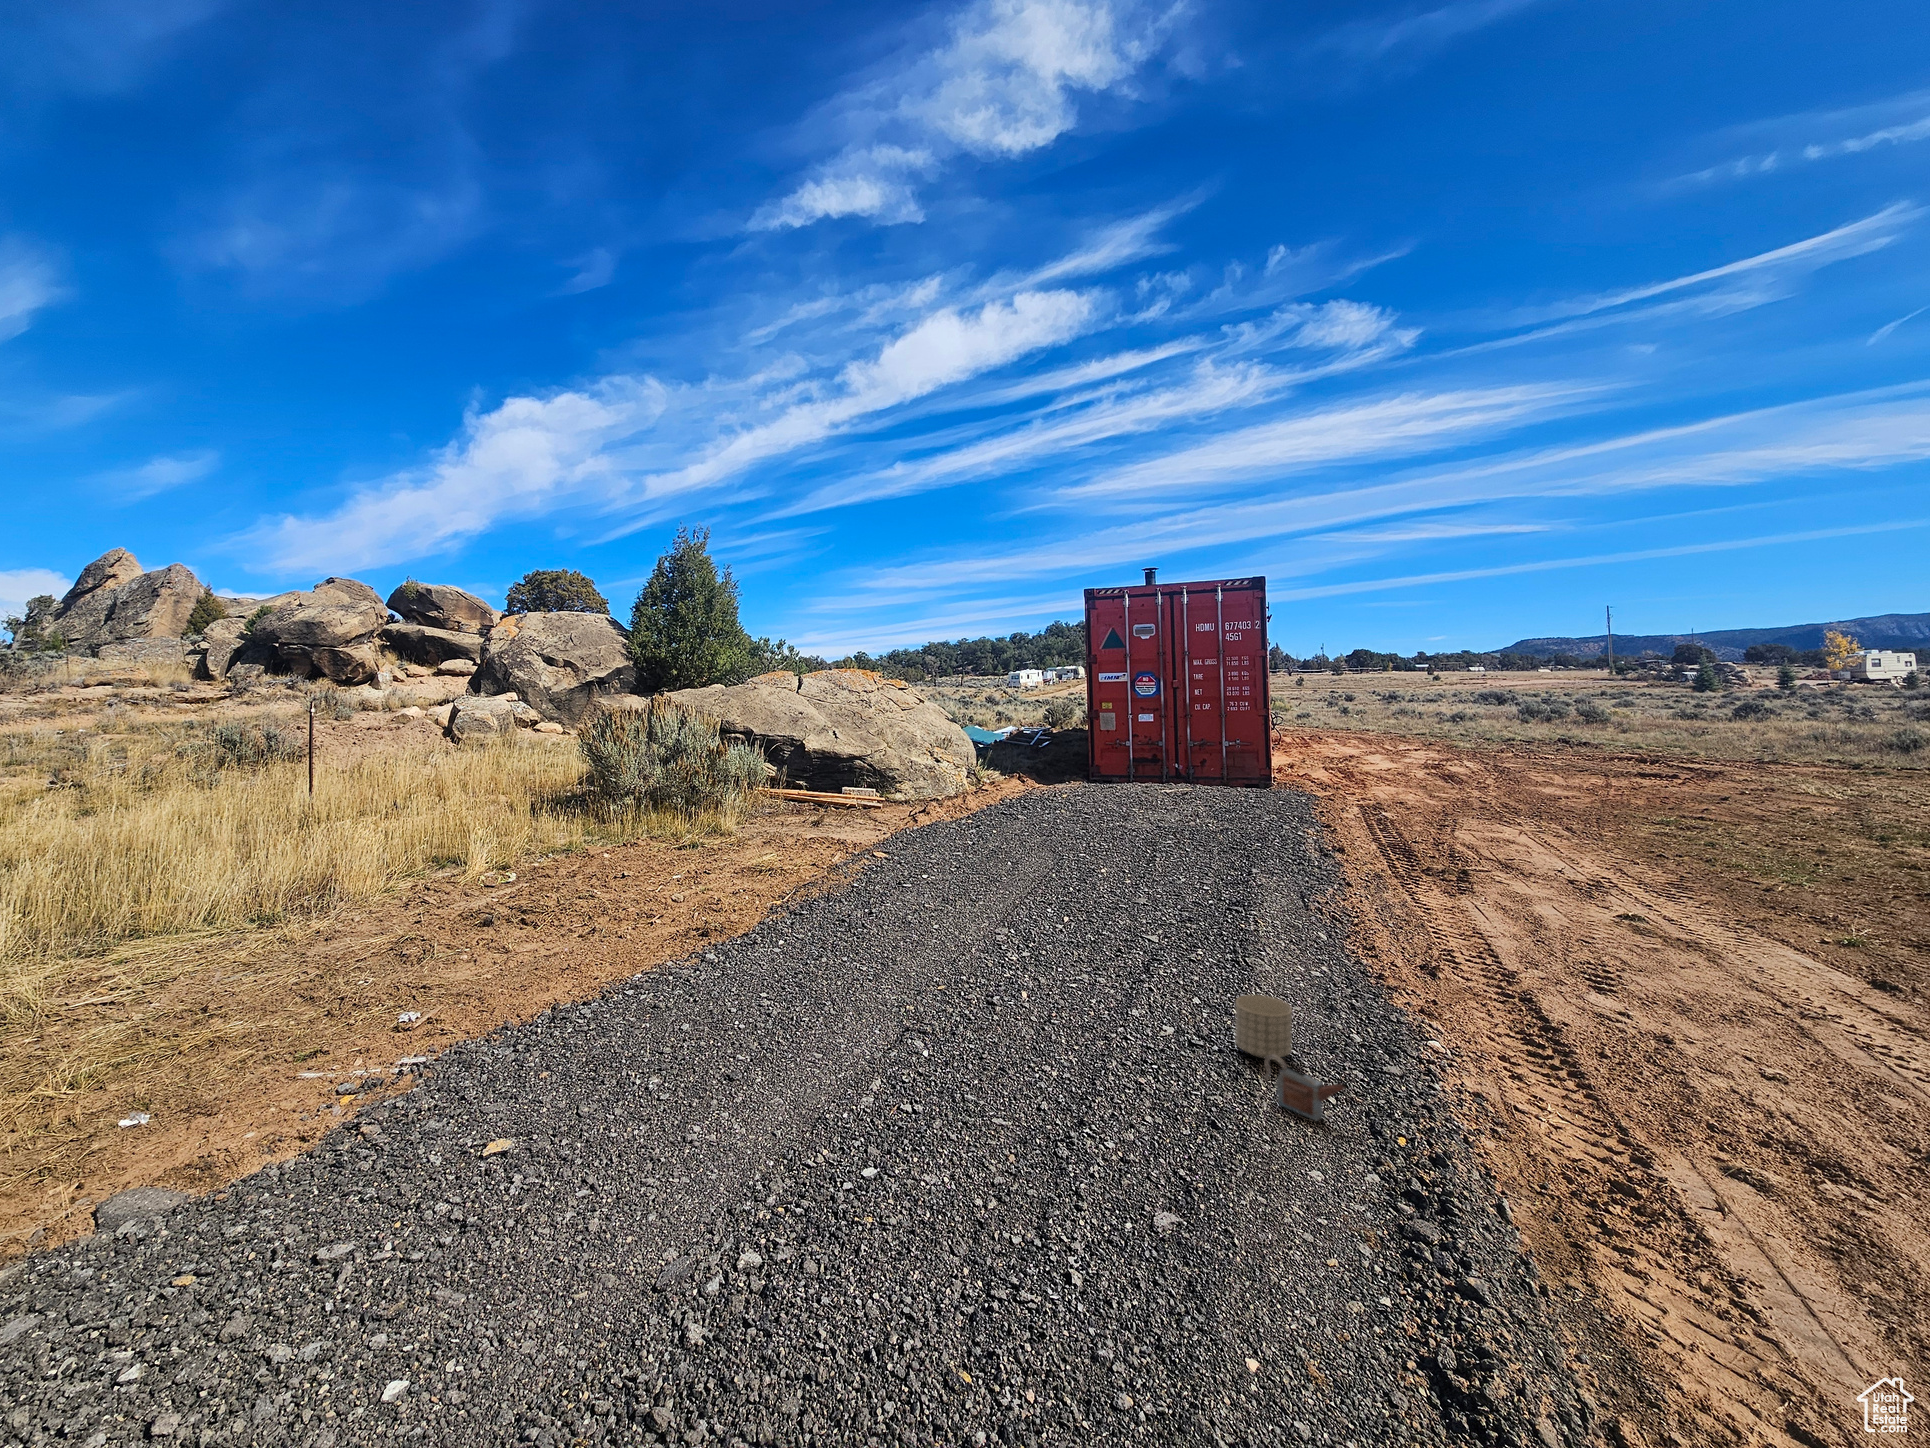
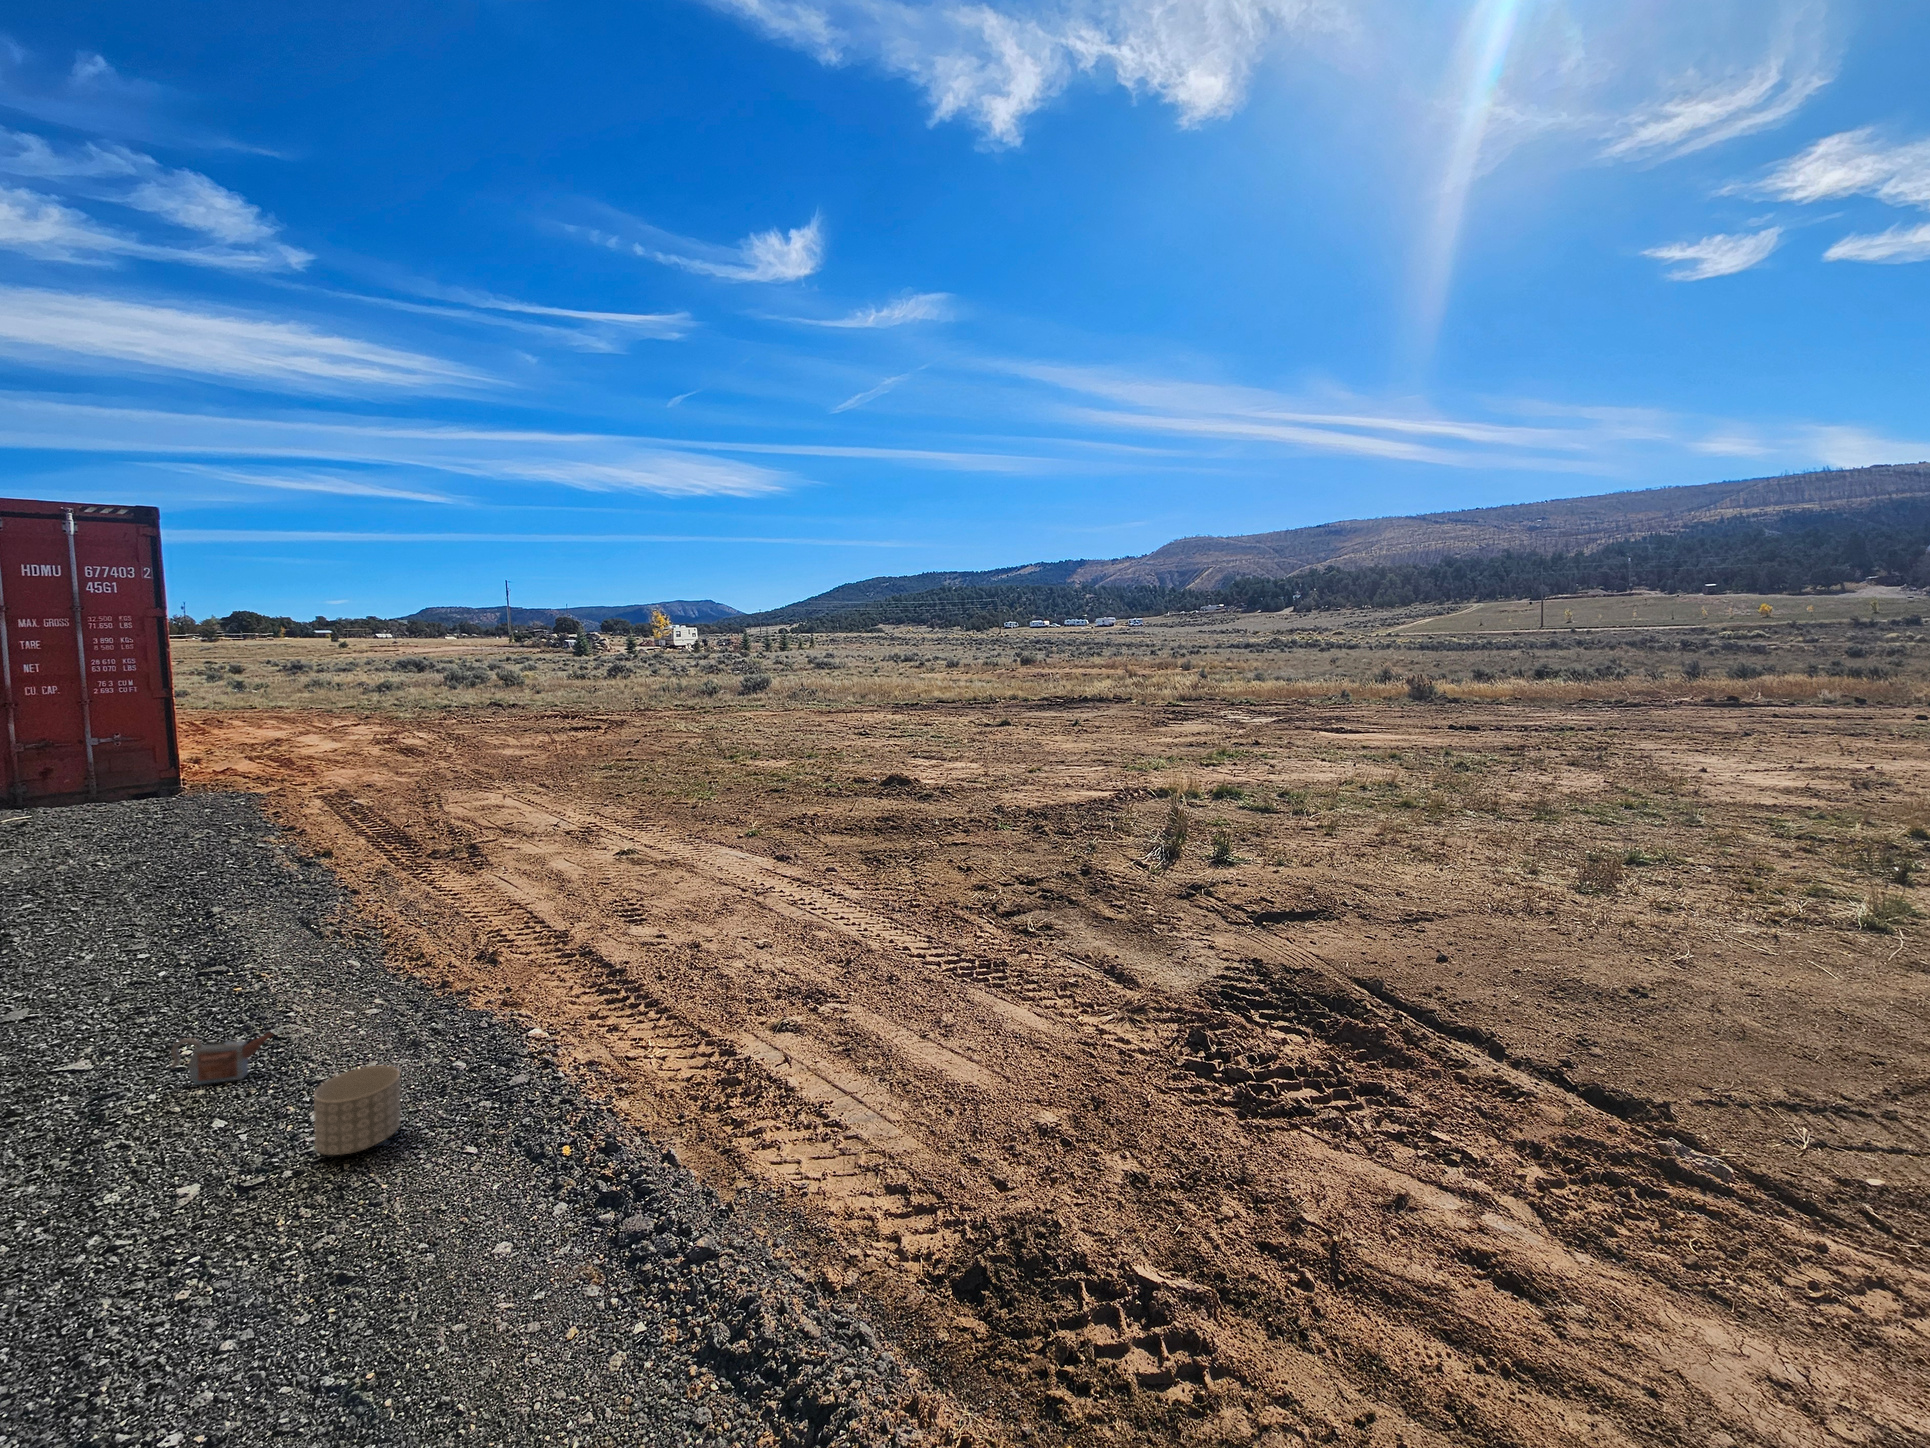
watering can: present [1264,1054,1346,1121] -> present [171,1032,274,1085]

